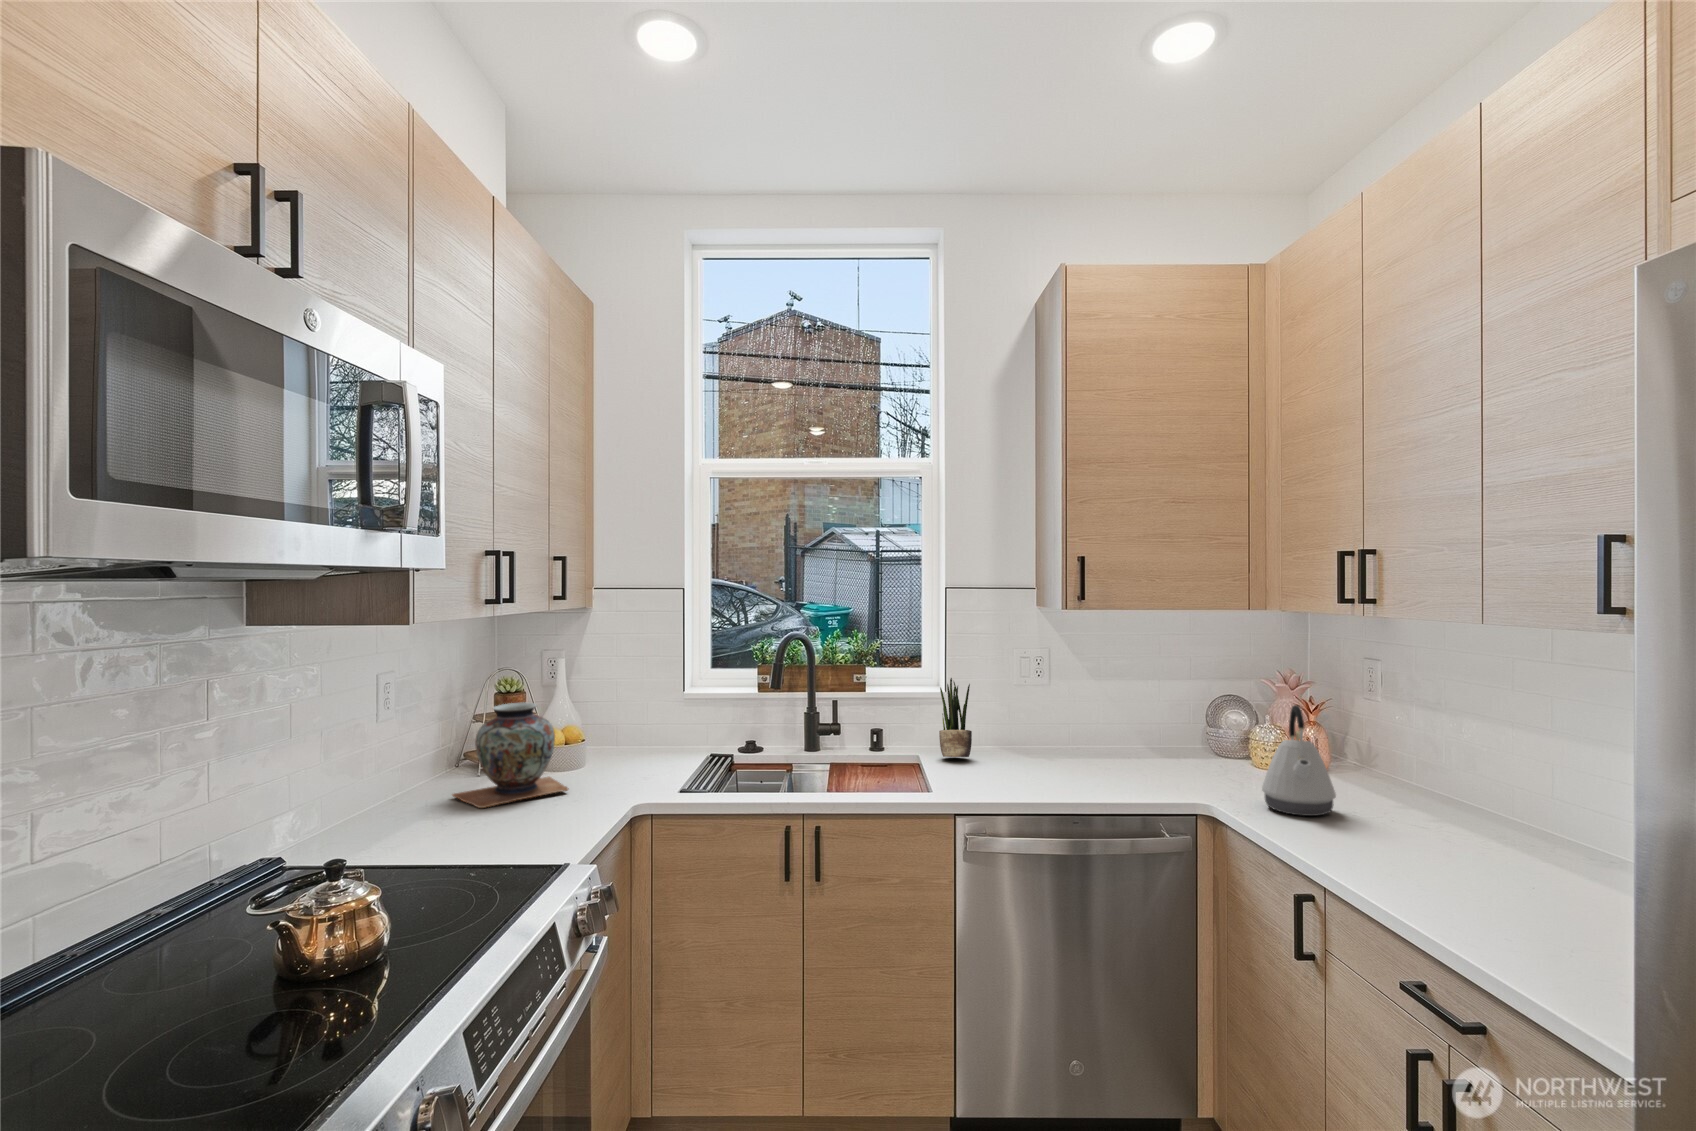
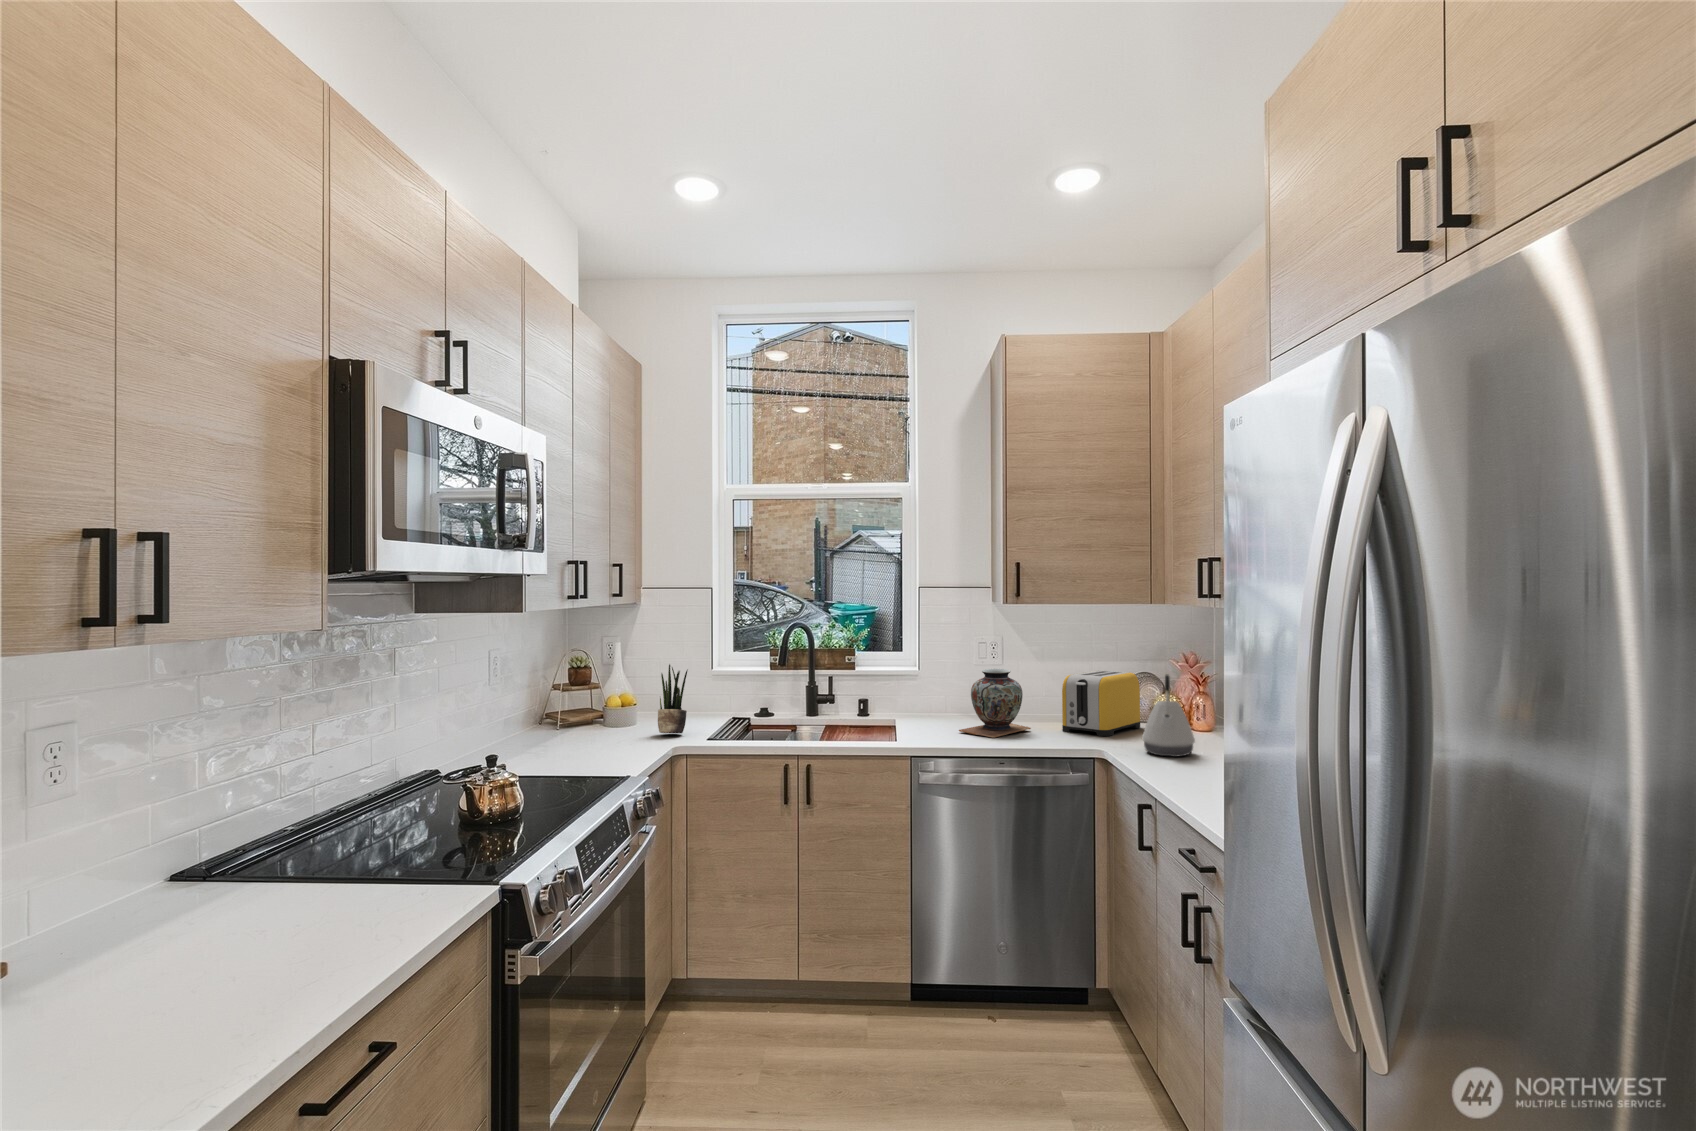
potted plant: present [939,678,972,757] -> present [658,664,688,733]
toaster: none [1135,693,1230,781] -> present [1062,671,1140,736]
decorative vase: present [452,702,569,808] -> present [959,669,1031,738]

